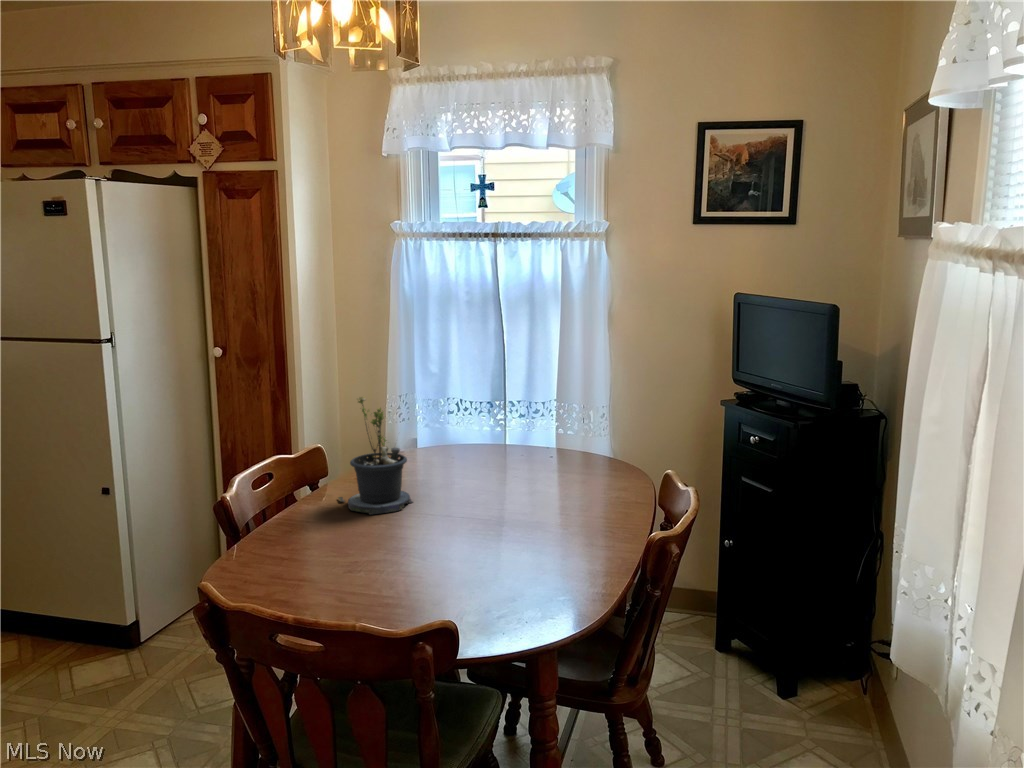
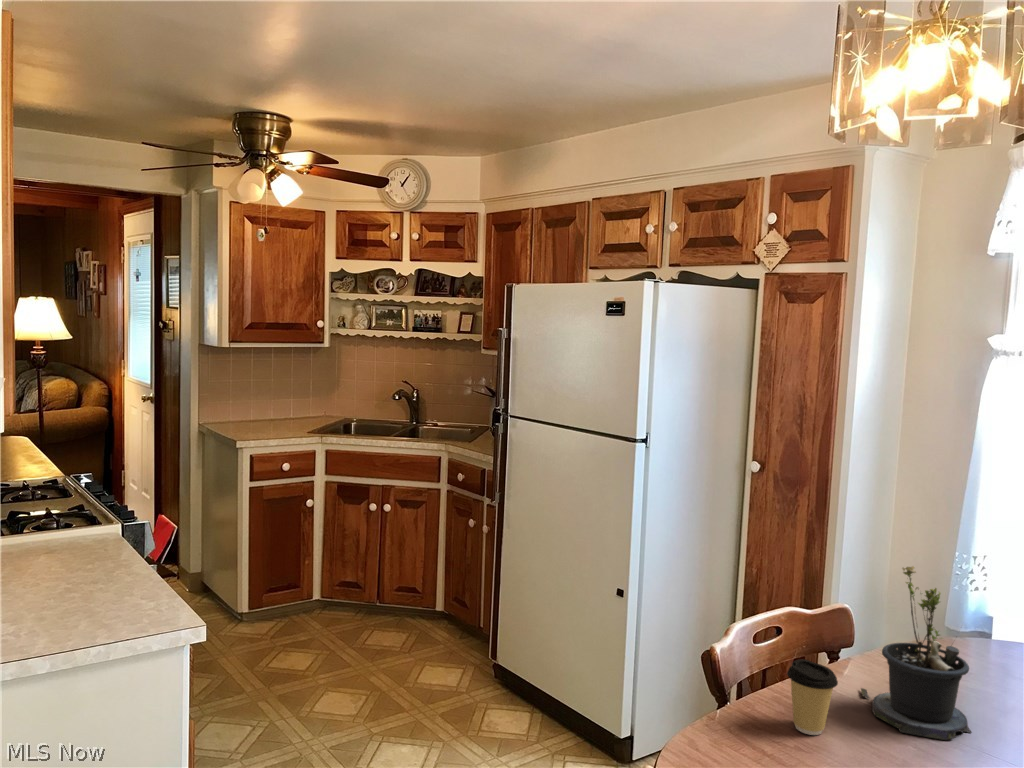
coffee cup: none [287,481,325,534] -> present [787,659,838,735]

